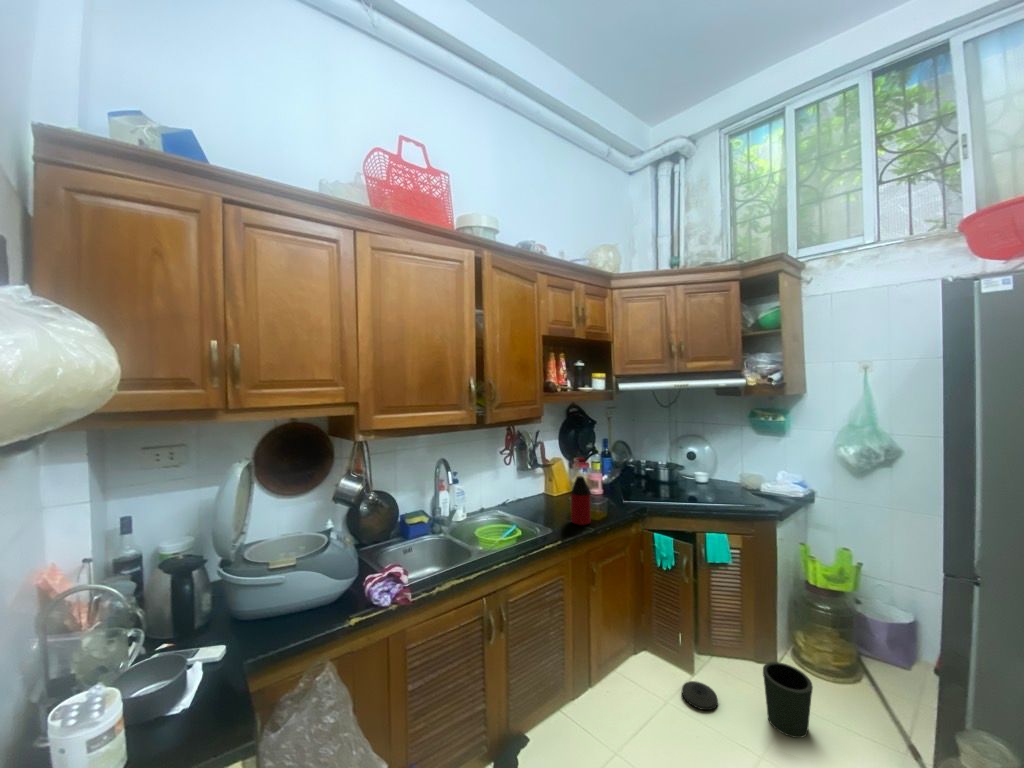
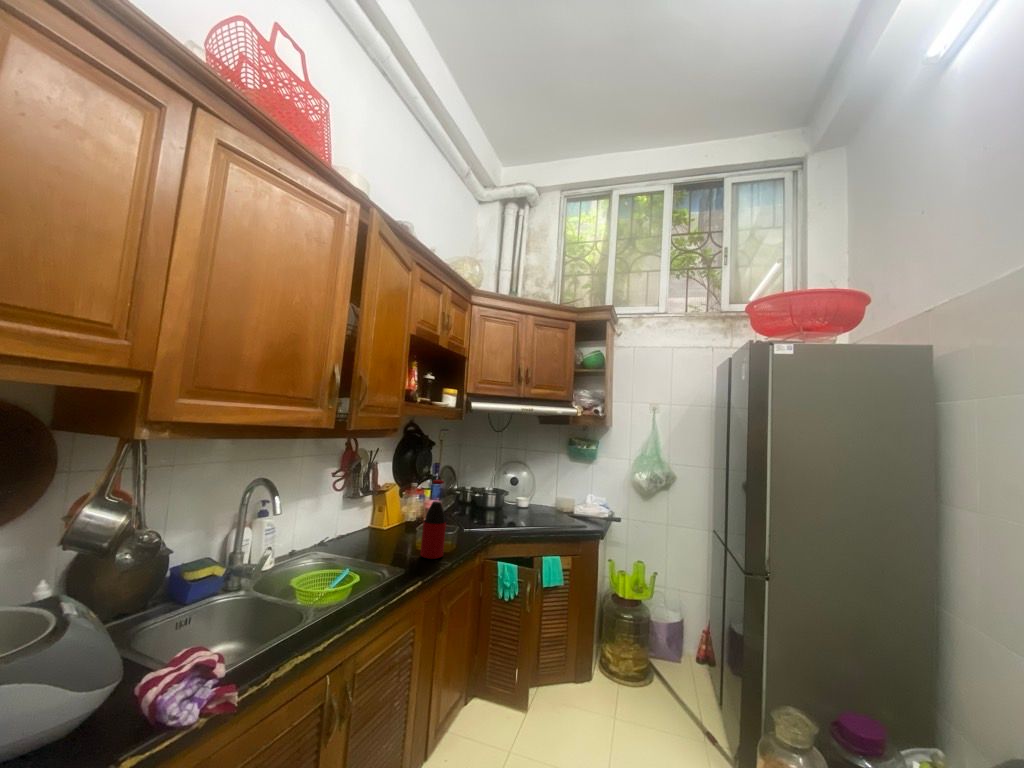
trash can: present [682,662,813,738] -> none [515,672,627,744]

